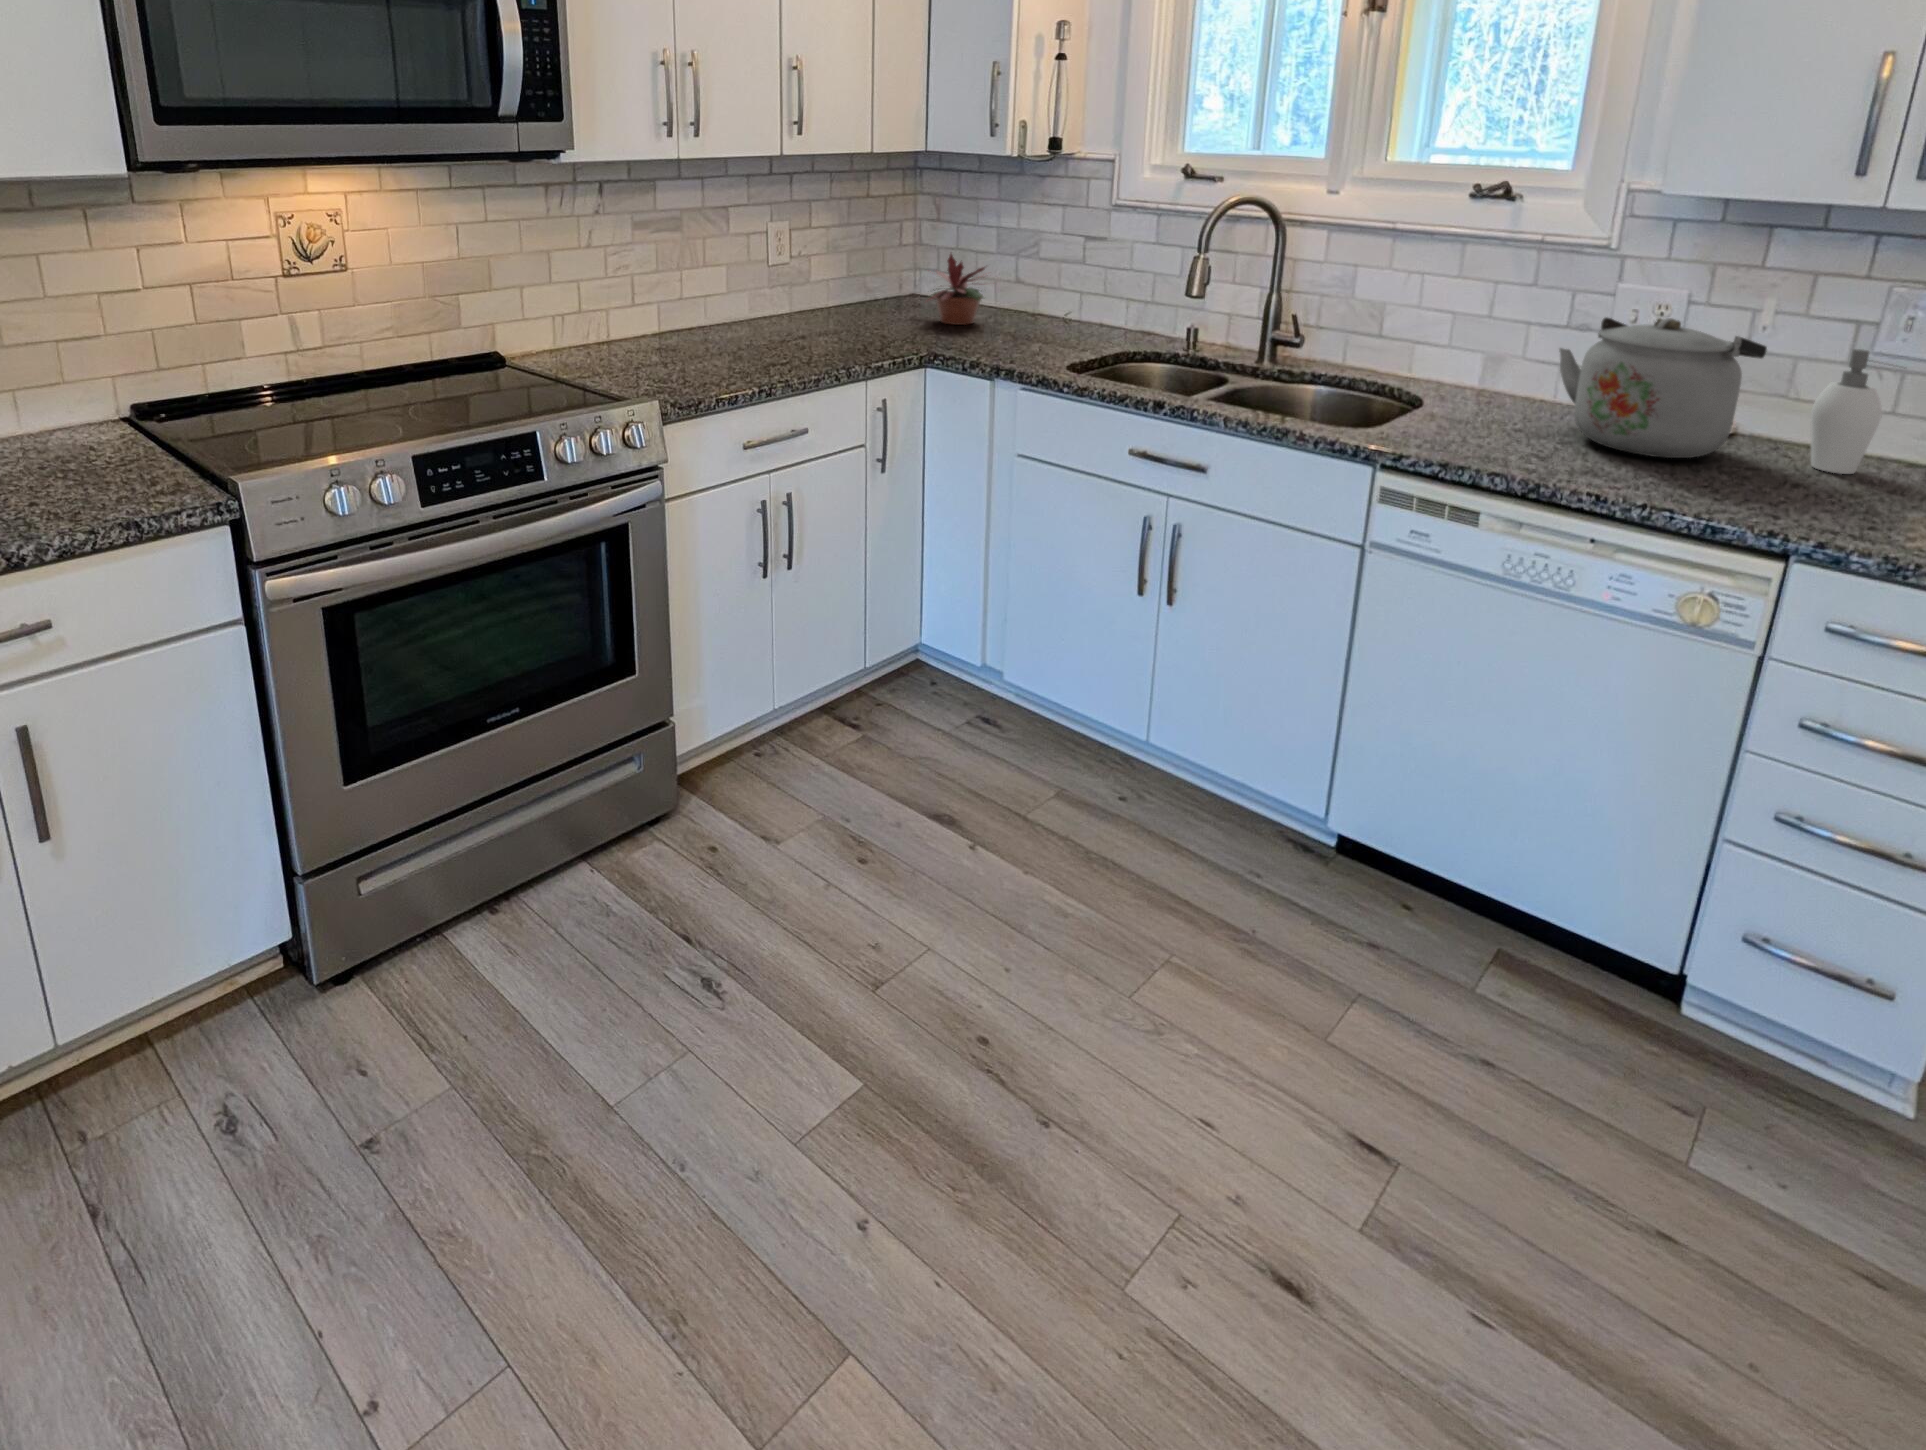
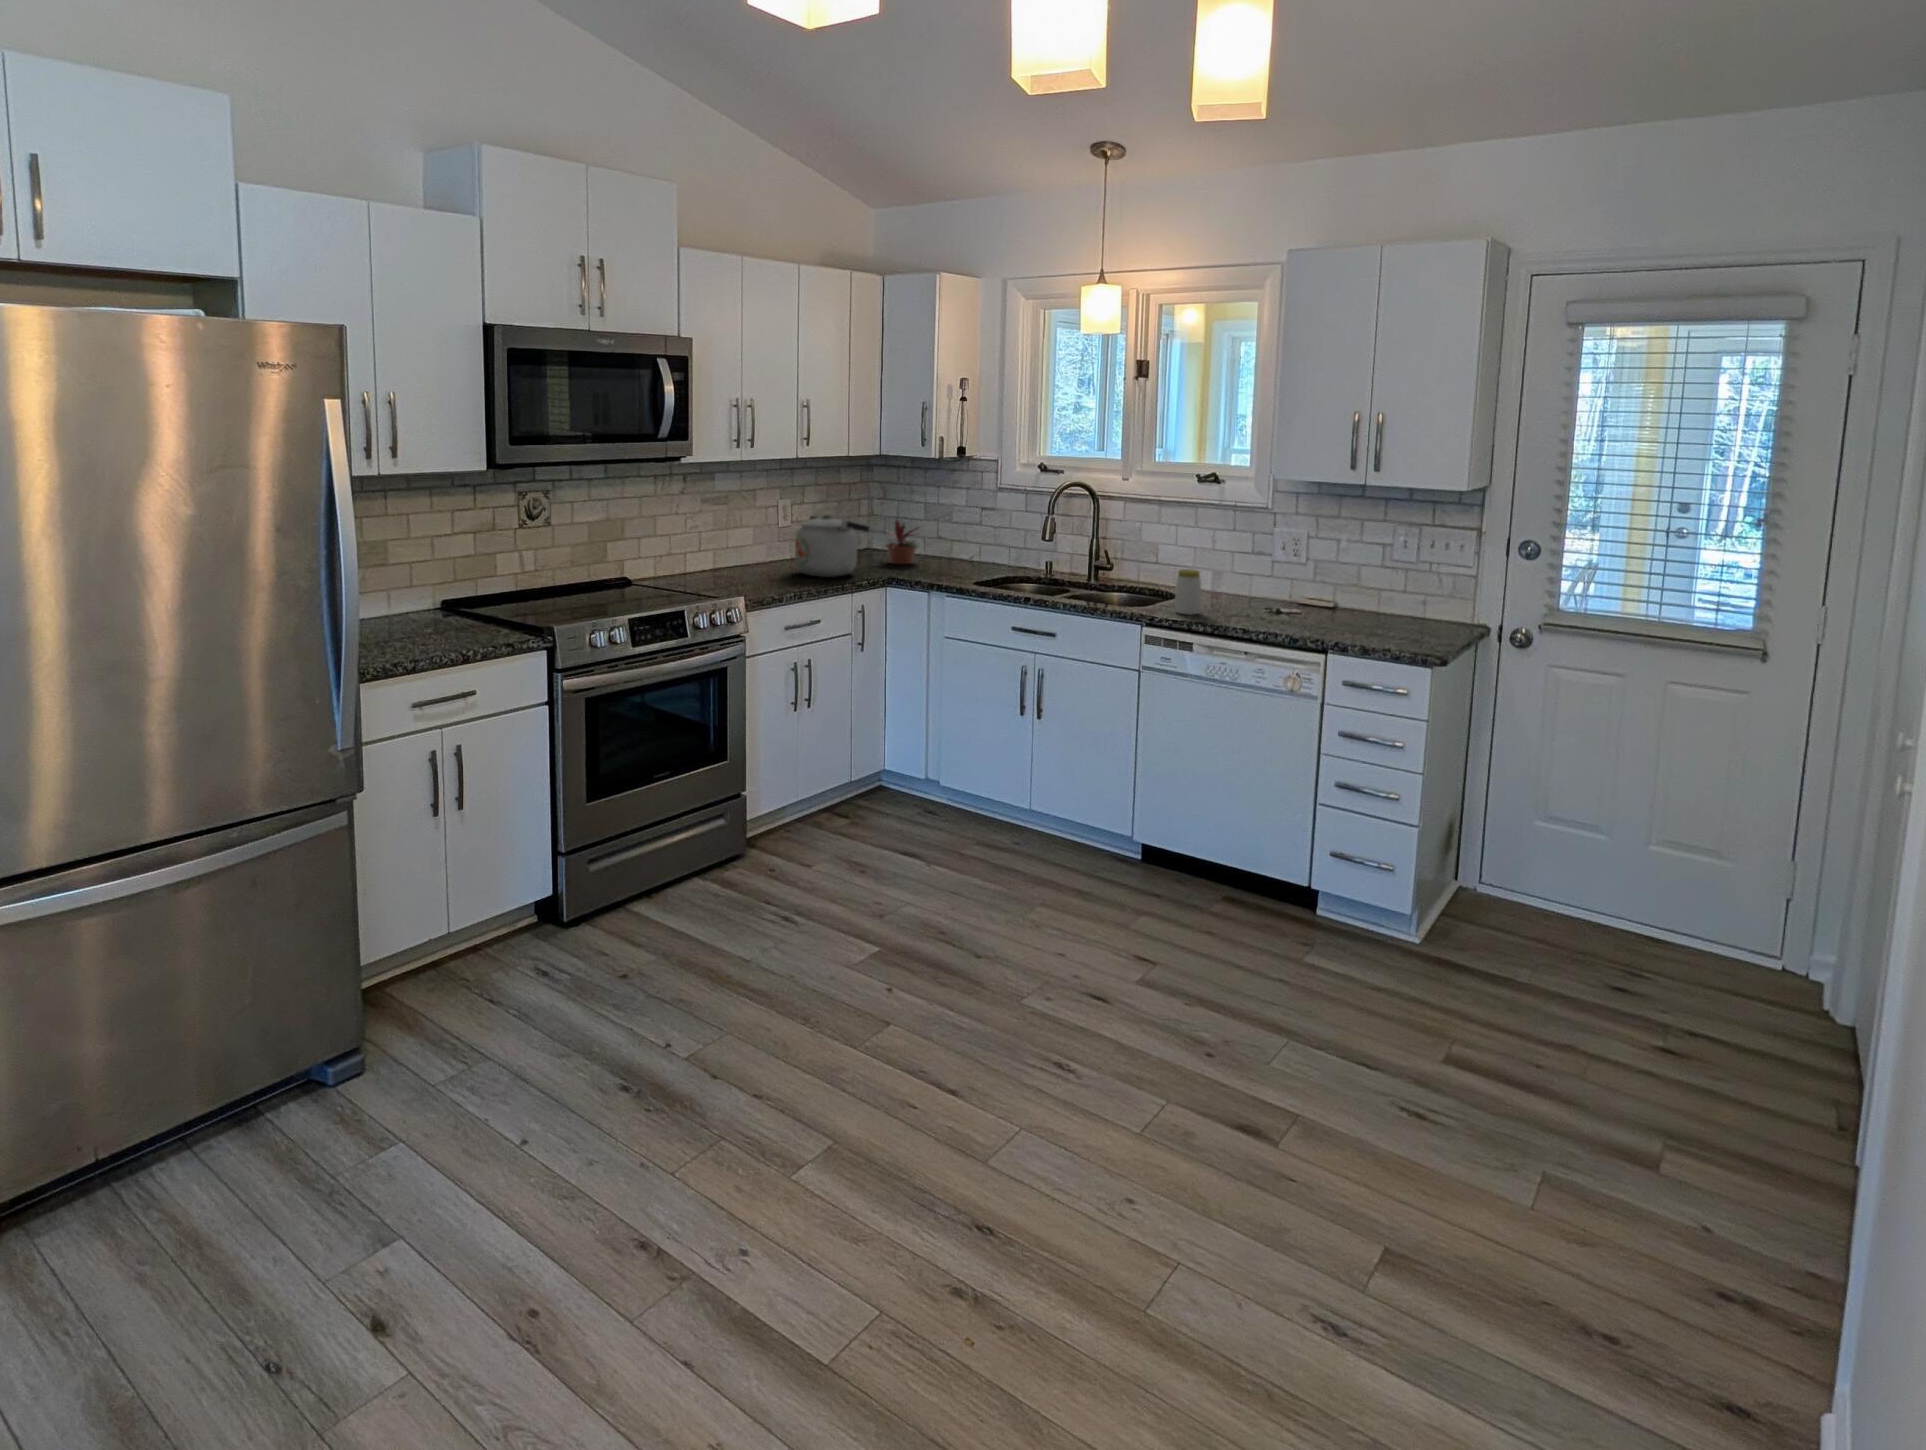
kettle: present [1559,317,1767,458] -> present [795,514,869,577]
soap dispenser: present [1811,349,1893,474] -> none [1360,556,1394,620]
jar: none [1437,366,1495,452] -> present [1175,569,1201,615]

